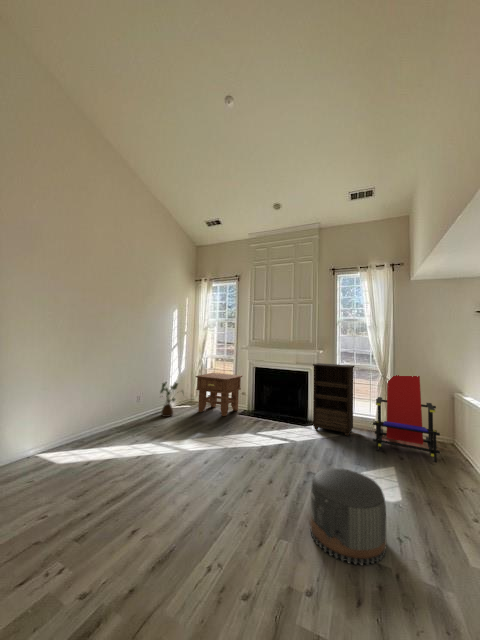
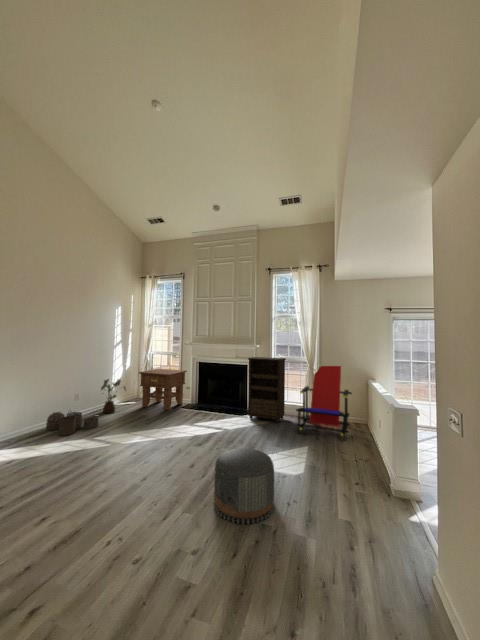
woven basket: none [111,413,161,439] -> present [46,412,98,436]

